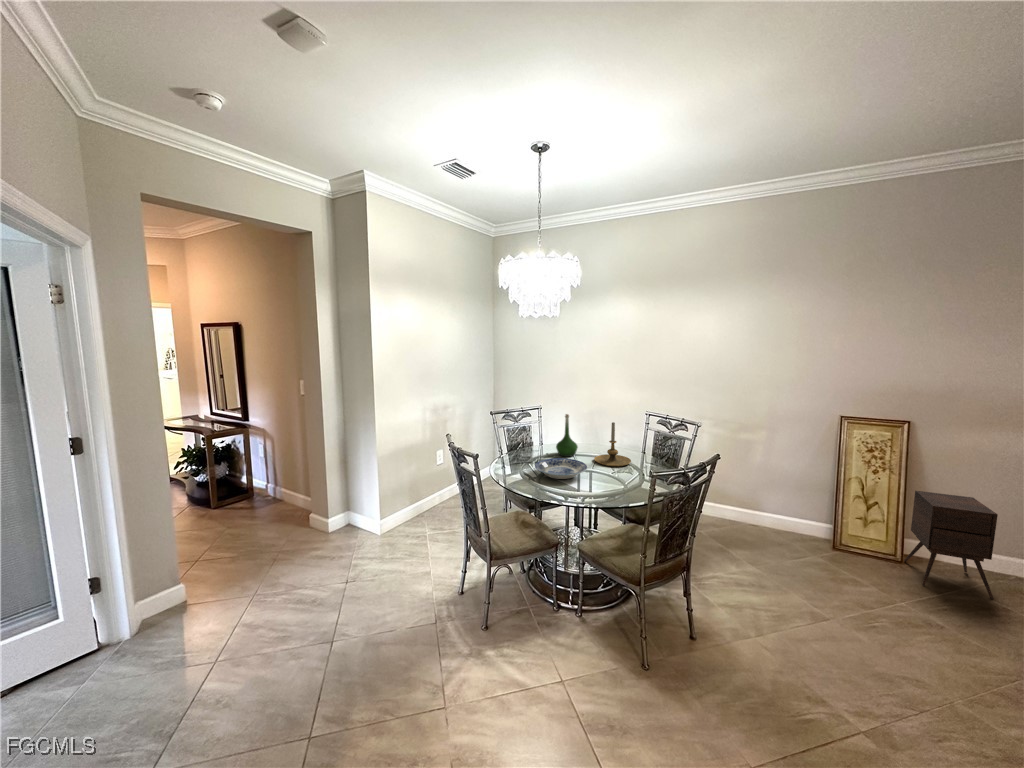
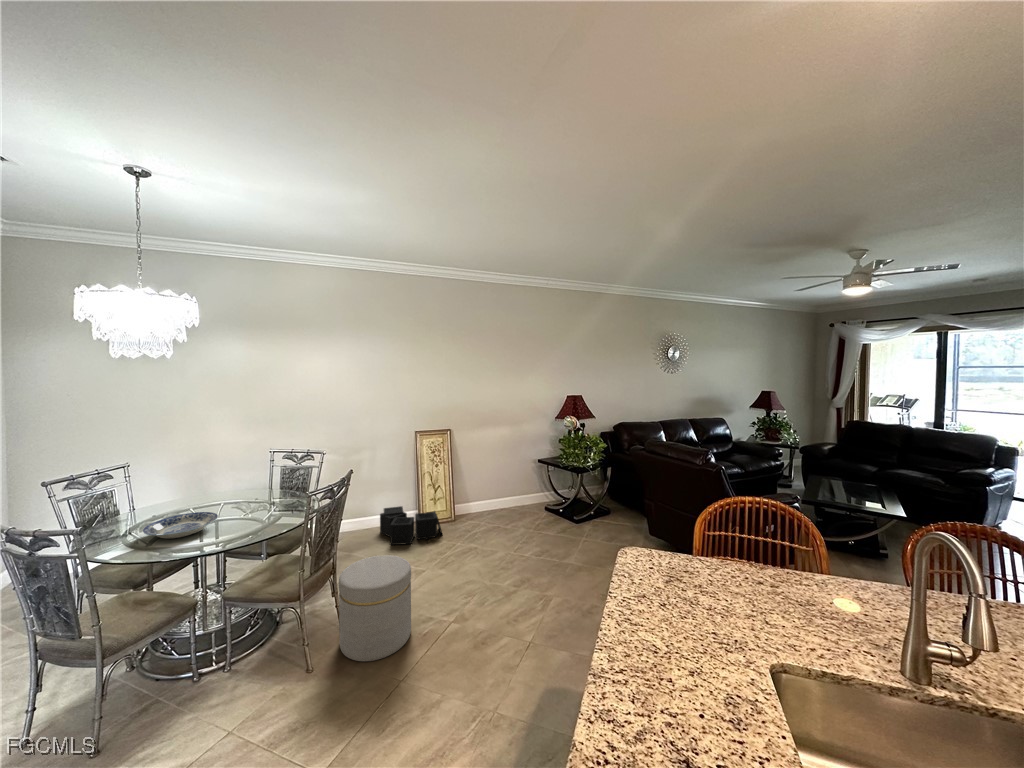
vase: present [556,414,578,457] -> none [163,466,195,514]
candle holder: present [594,422,631,466] -> none [219,465,263,510]
side table: present [904,491,998,599] -> none [455,469,492,528]
storage bin: none [769,509,874,582] -> present [380,506,442,545]
ottoman: none [687,569,795,715] -> present [339,555,411,661]

